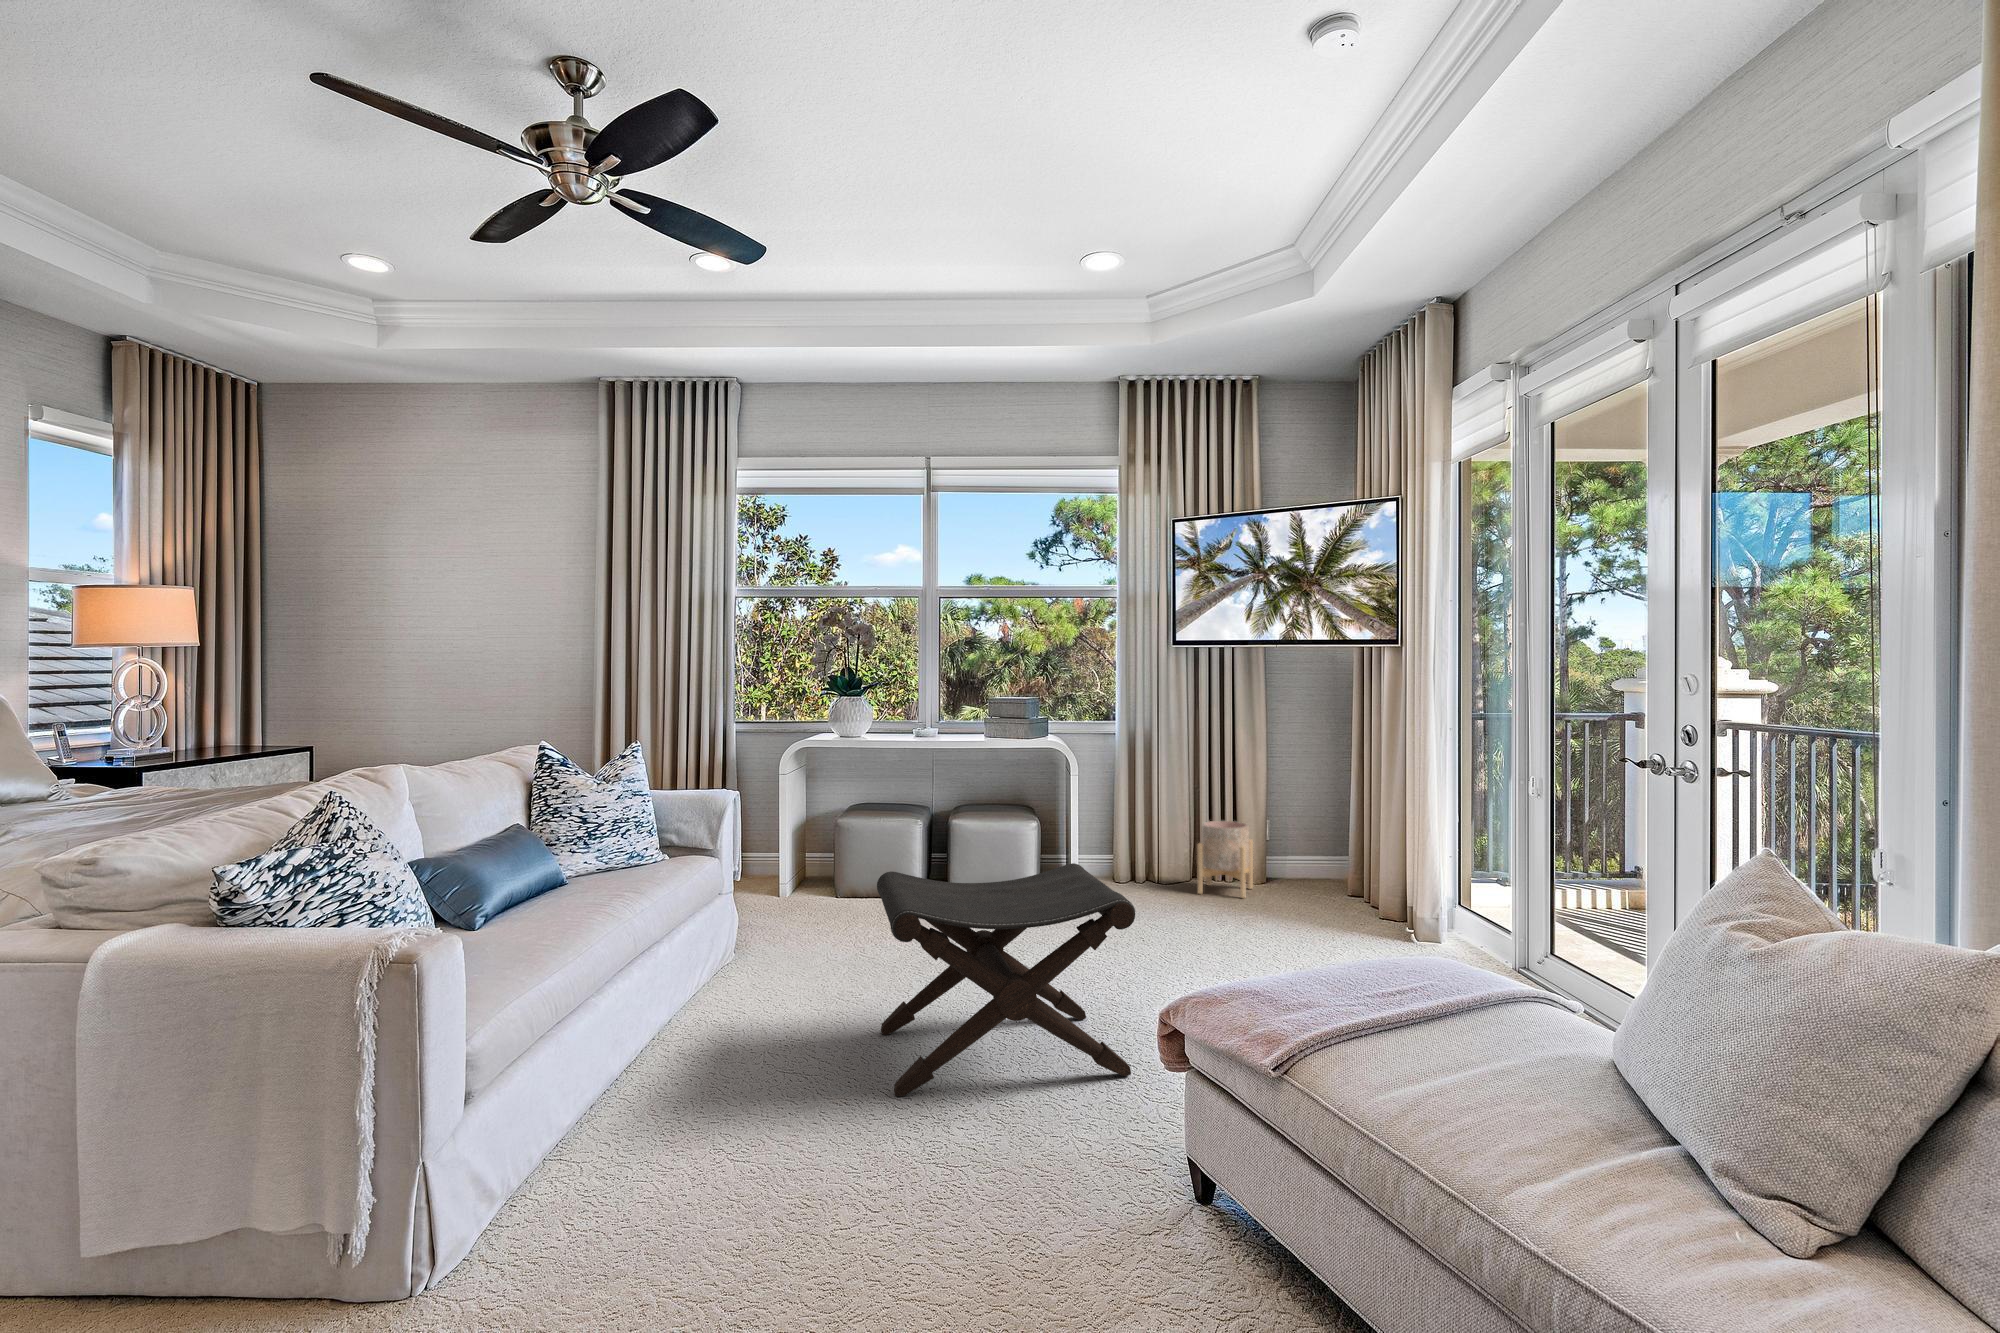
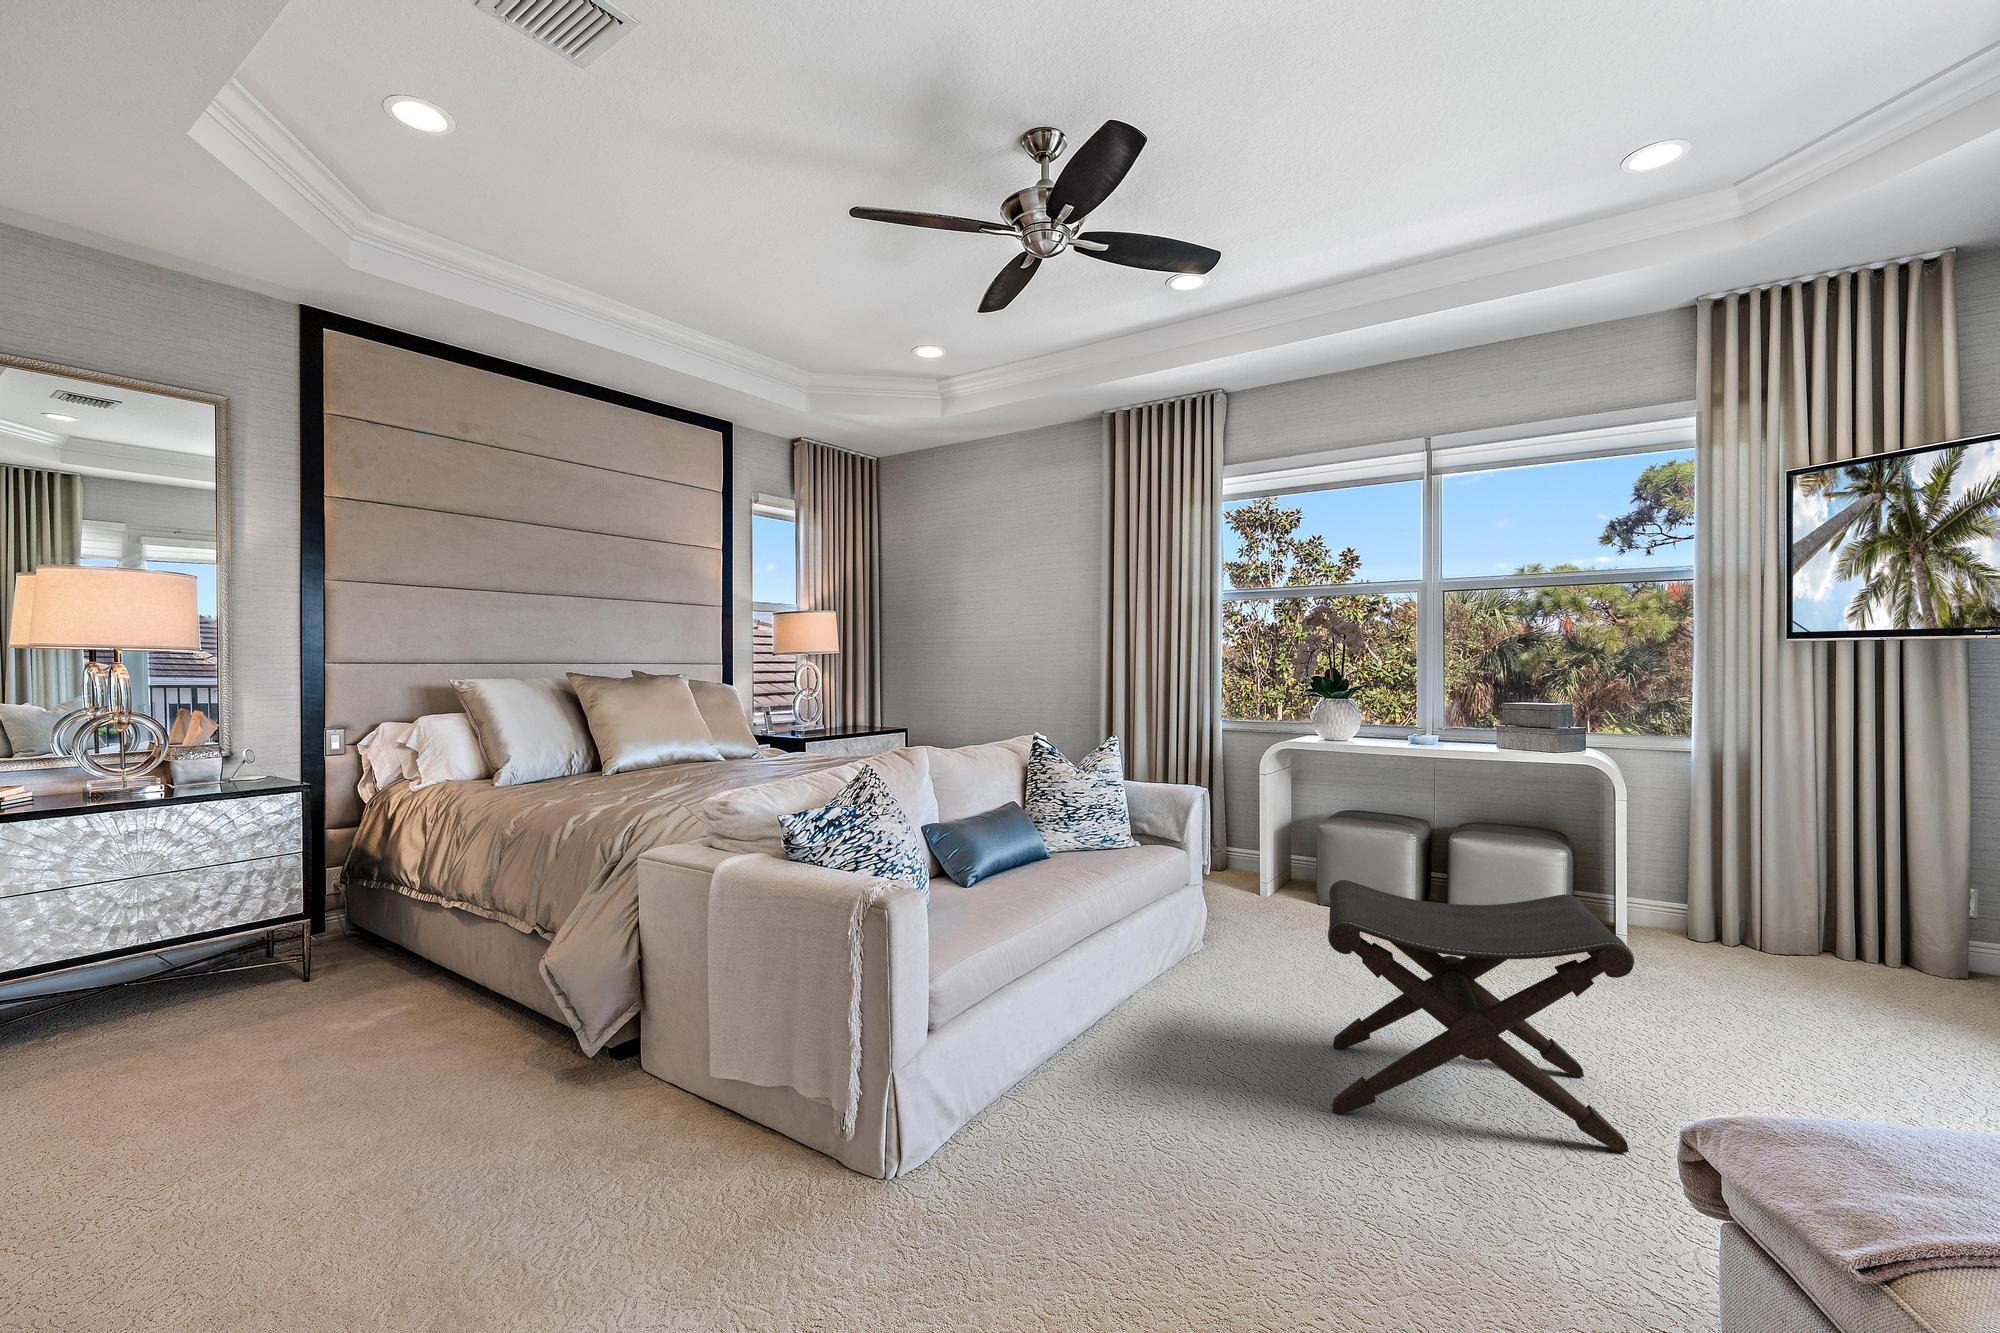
planter: present [1197,821,1253,898] -> none [1790,866,1884,970]

